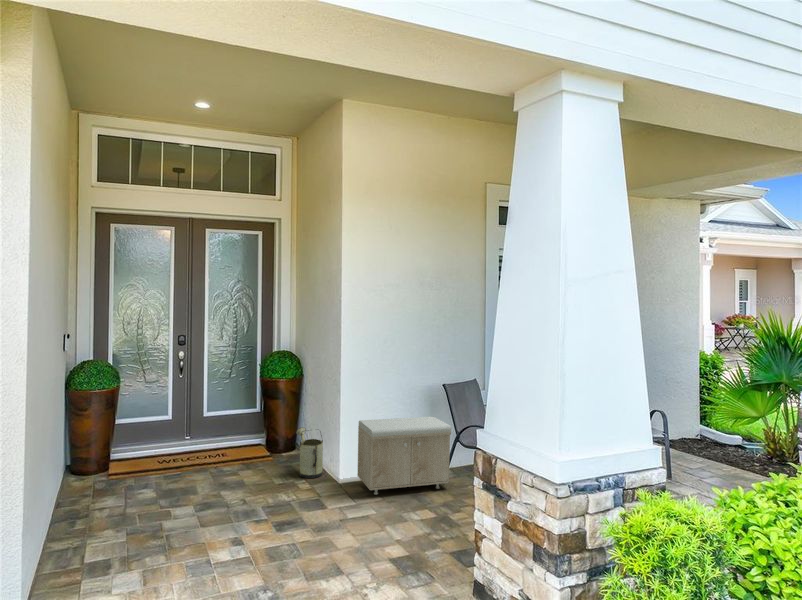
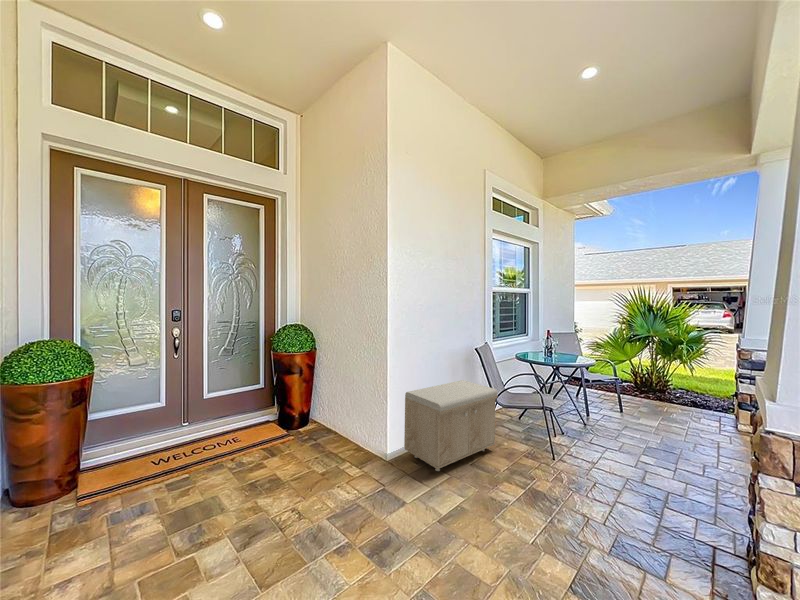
watering can: present [296,427,323,478] -> none [324,402,361,458]

